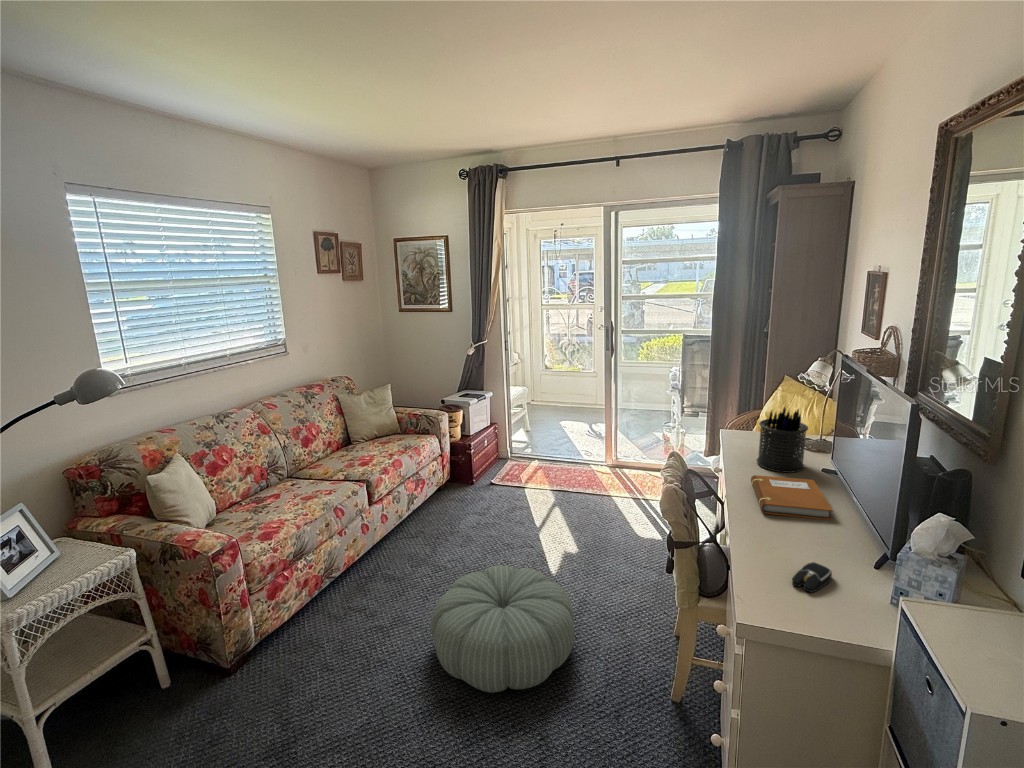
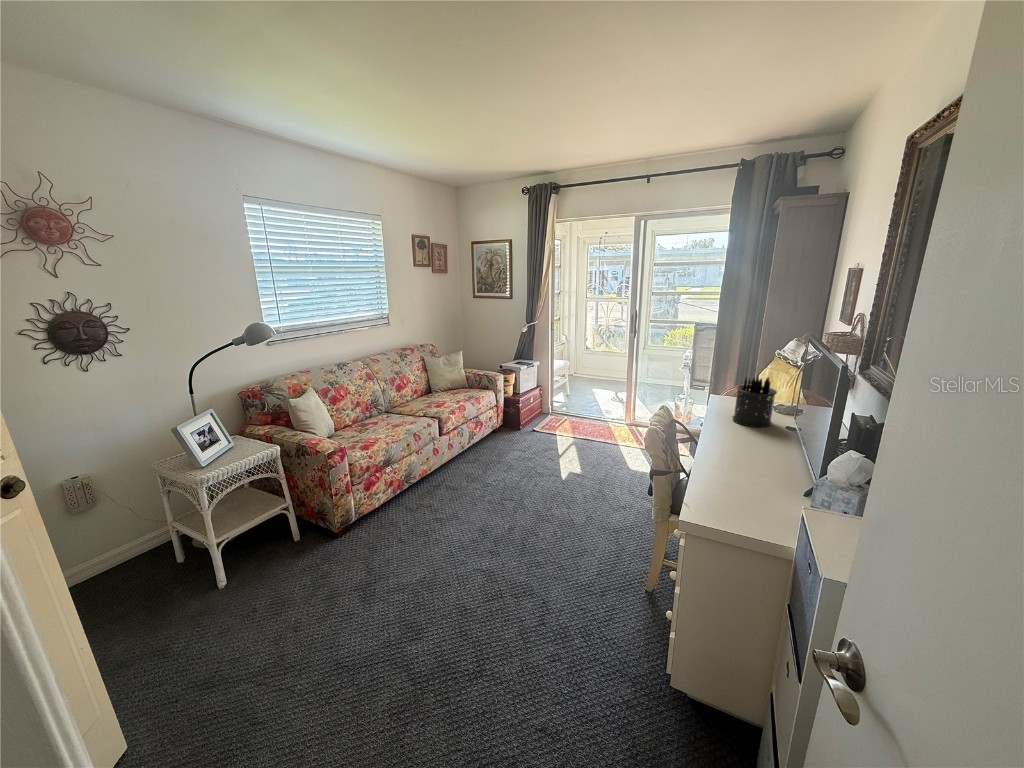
notebook: present [751,475,833,520] -> none [722,426,782,461]
computer mouse: present [792,562,832,593] -> none [731,486,766,506]
pouf: present [431,566,575,693] -> none [474,484,579,569]

